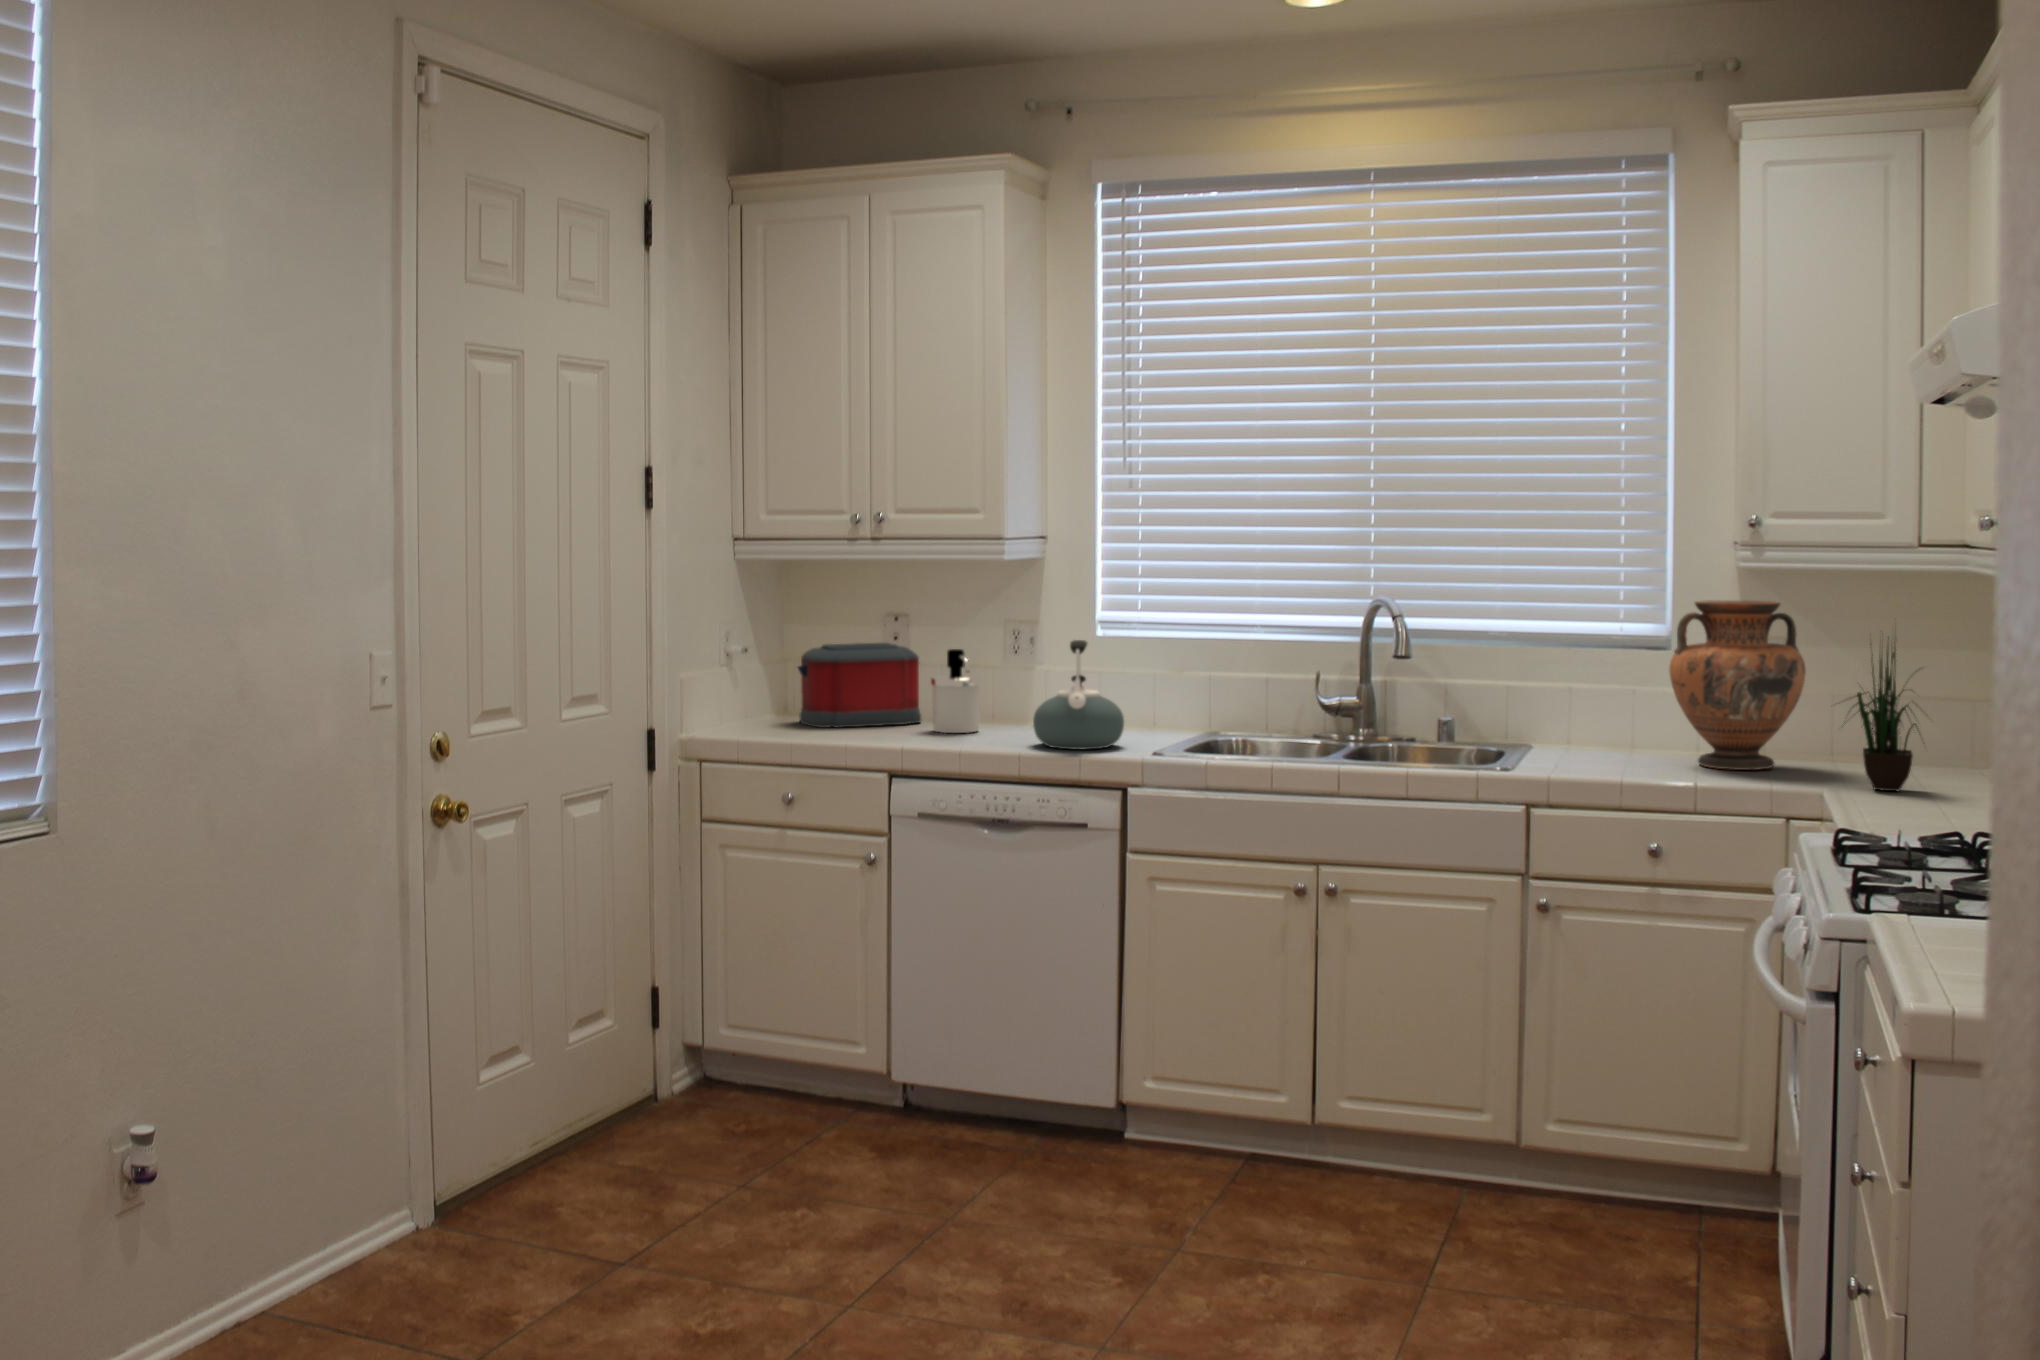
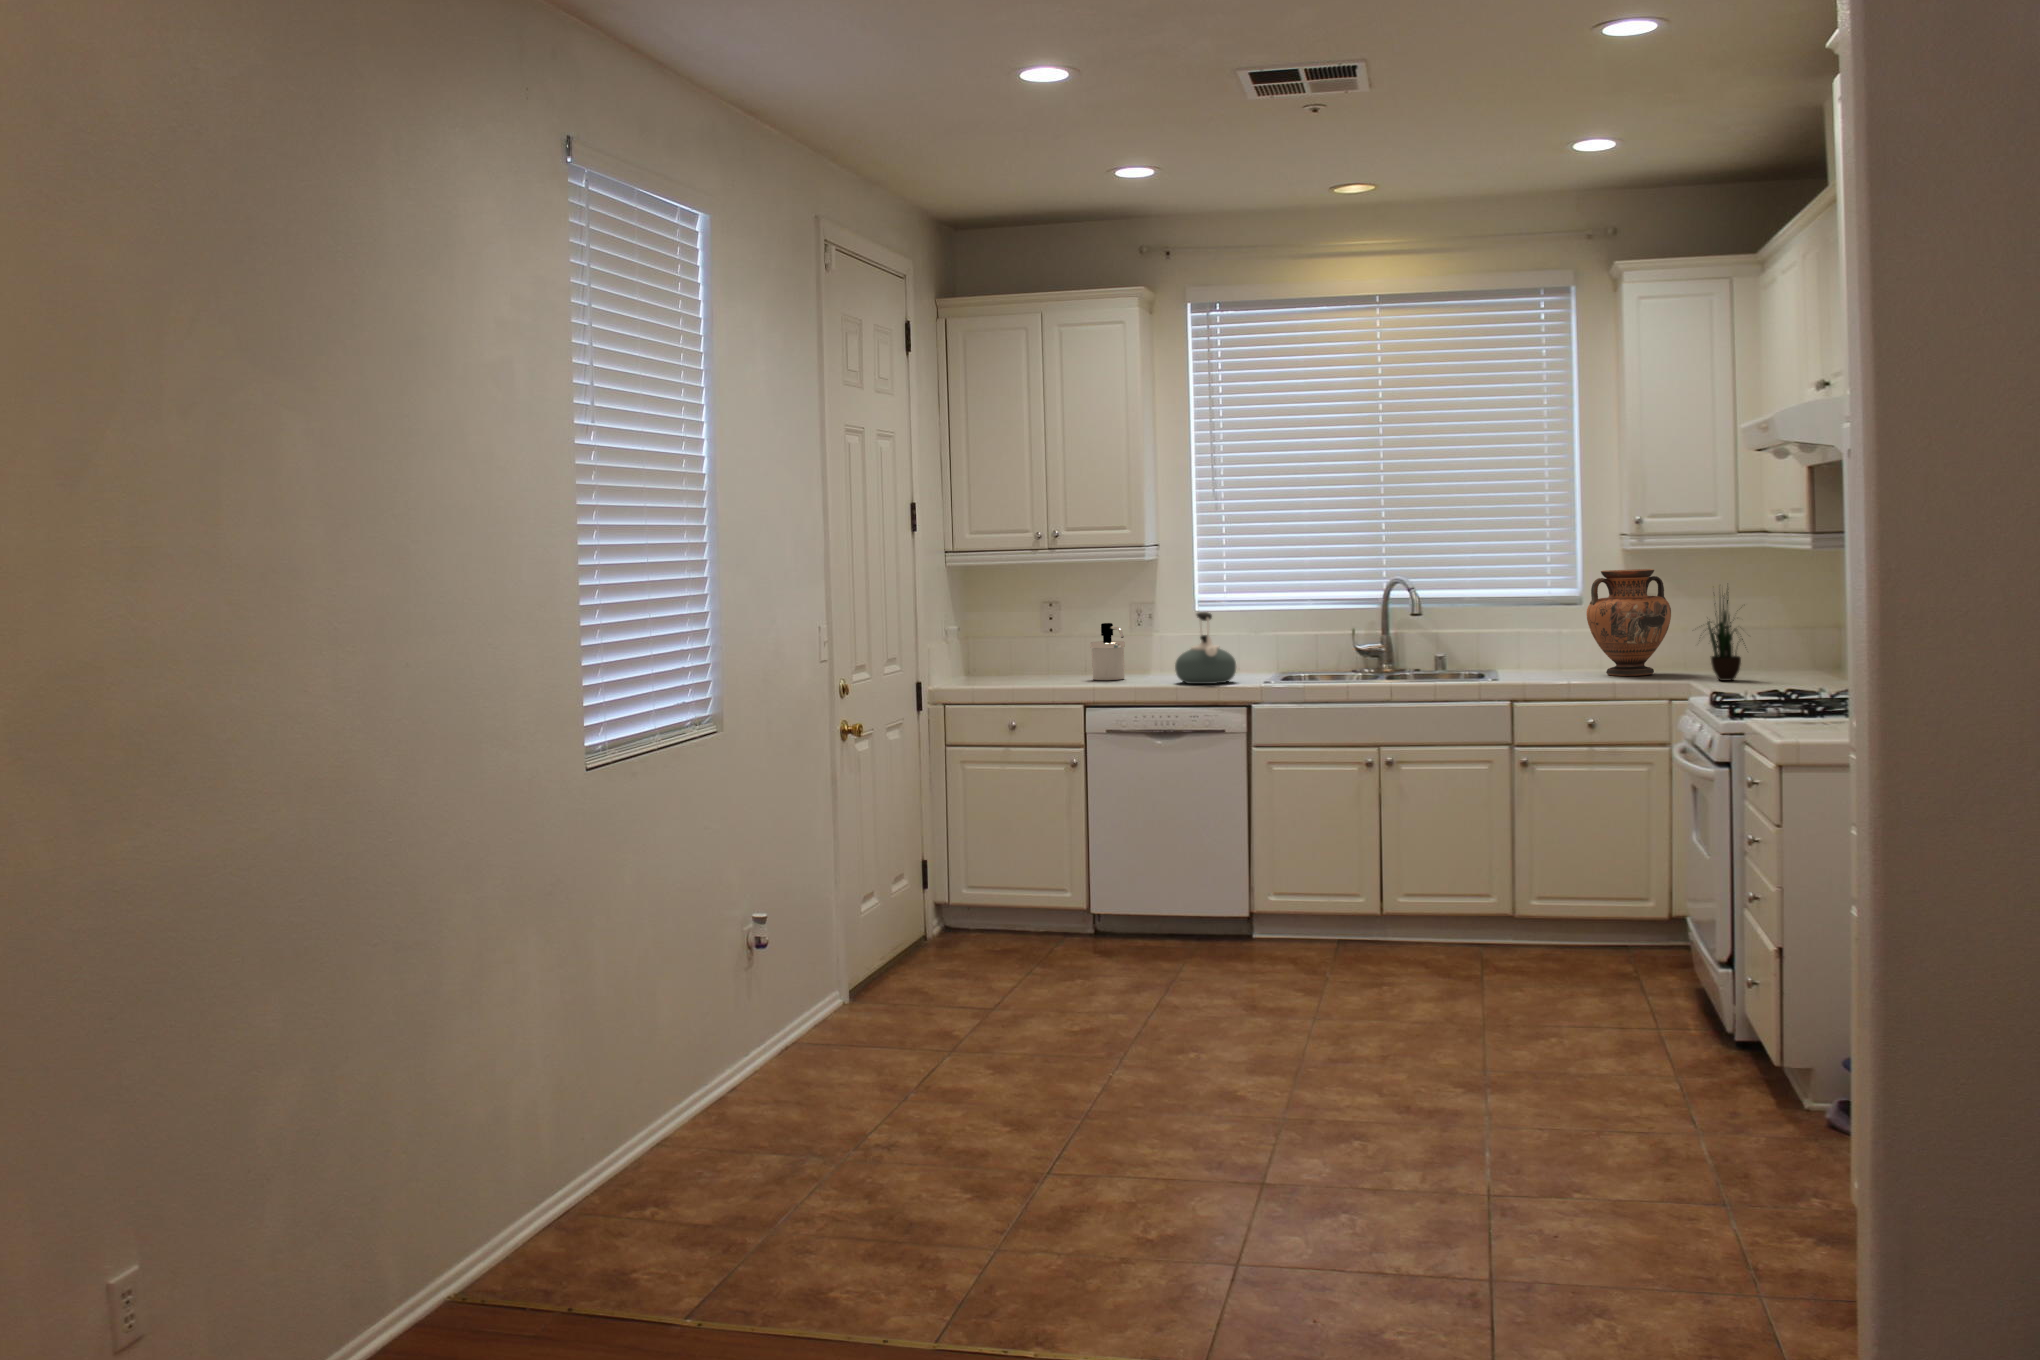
toaster: present [798,643,921,728] -> none [990,622,1075,681]

